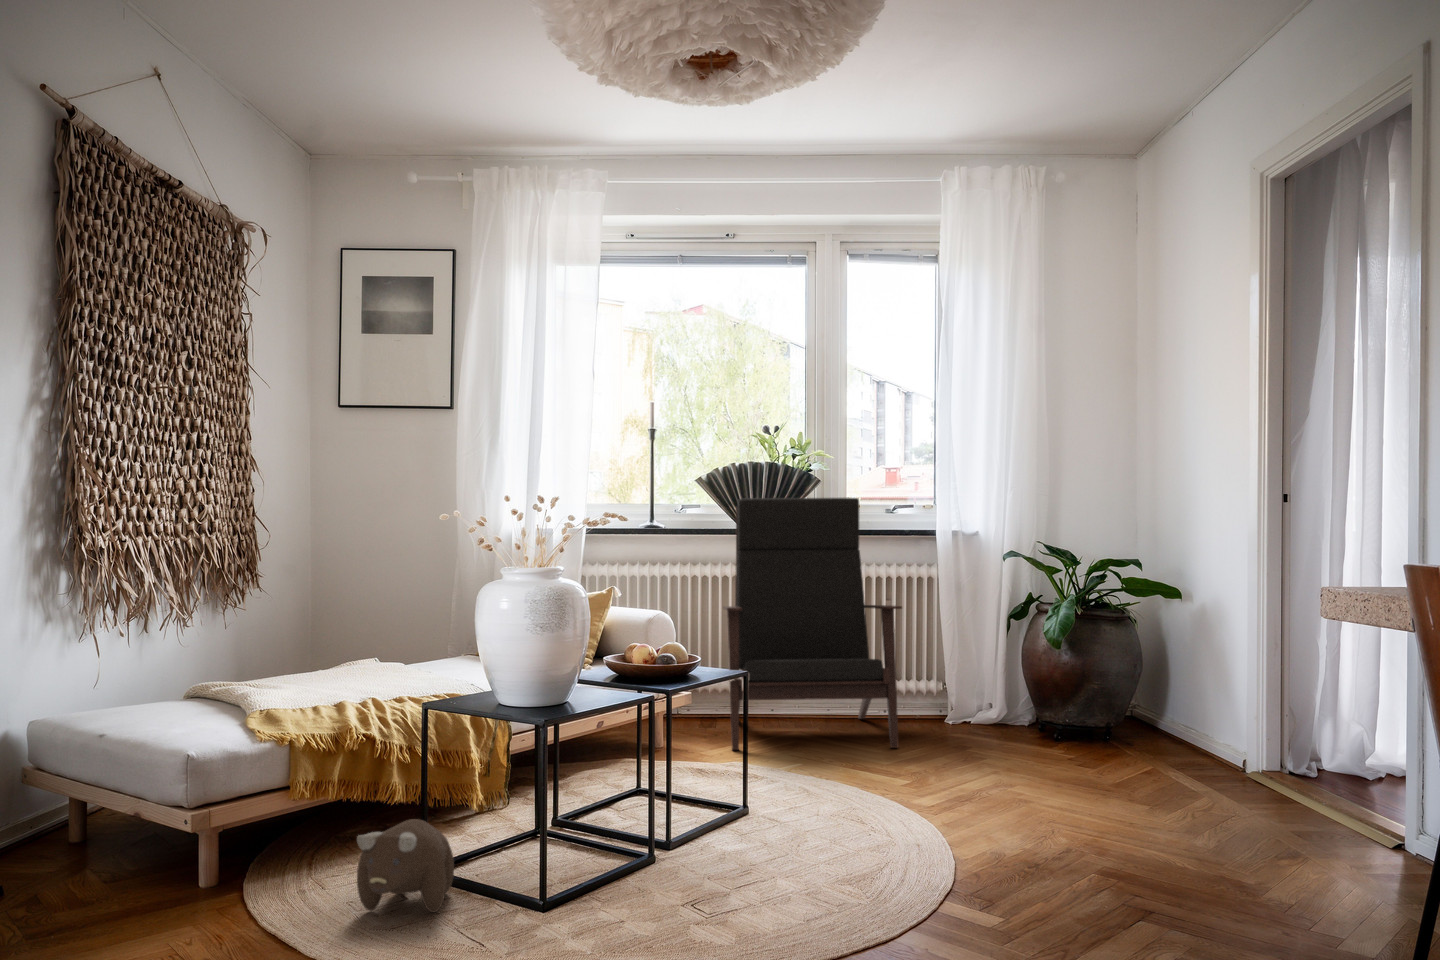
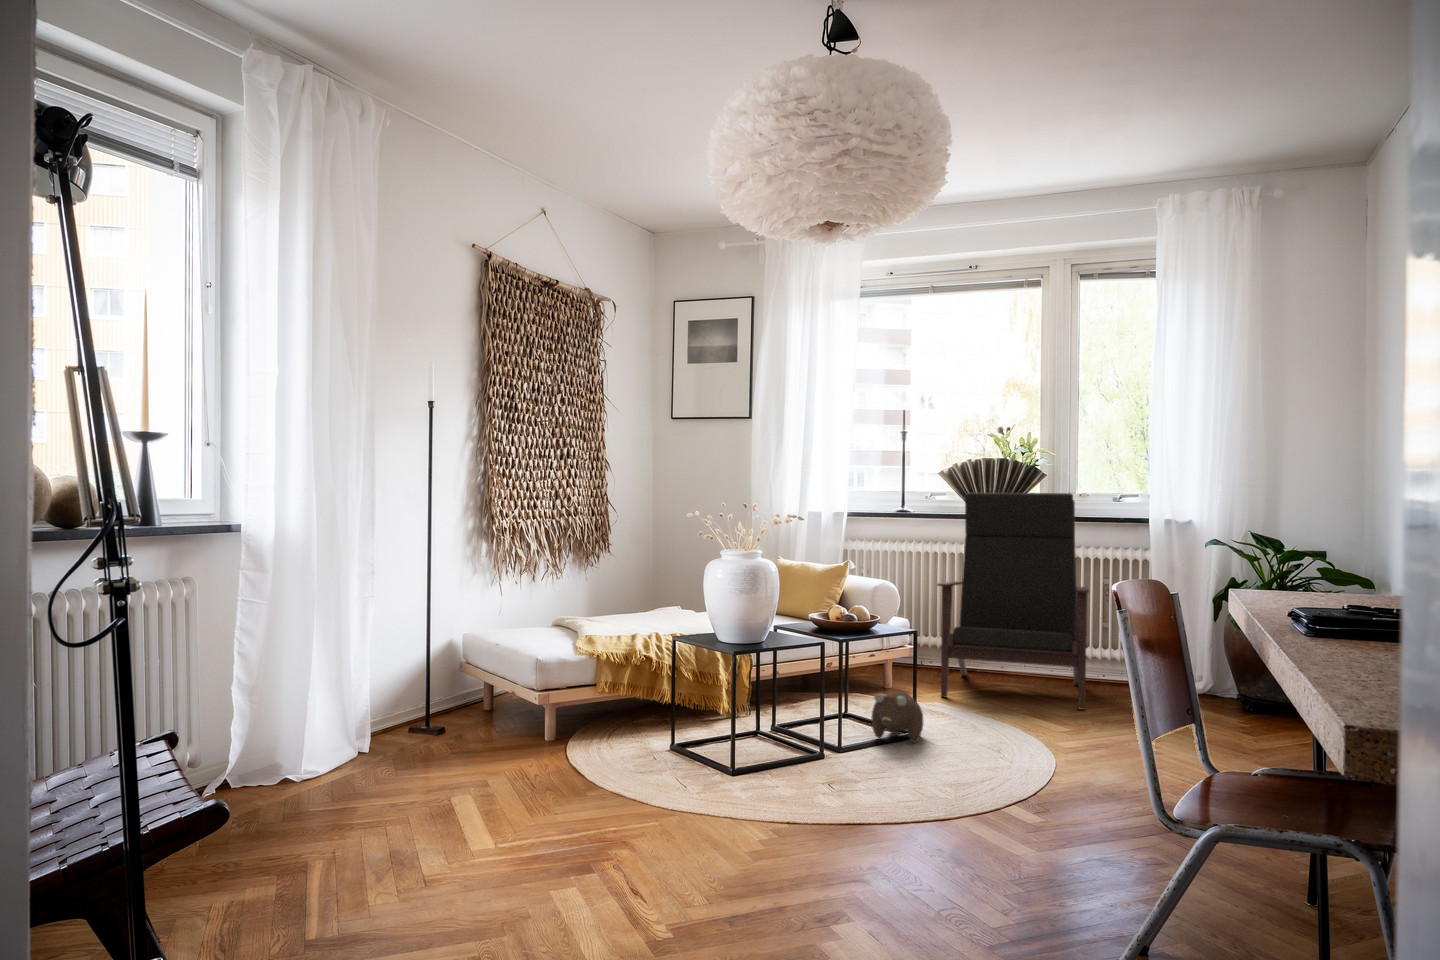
plush toy: present [357,819,454,912] -> present [872,691,923,743]

